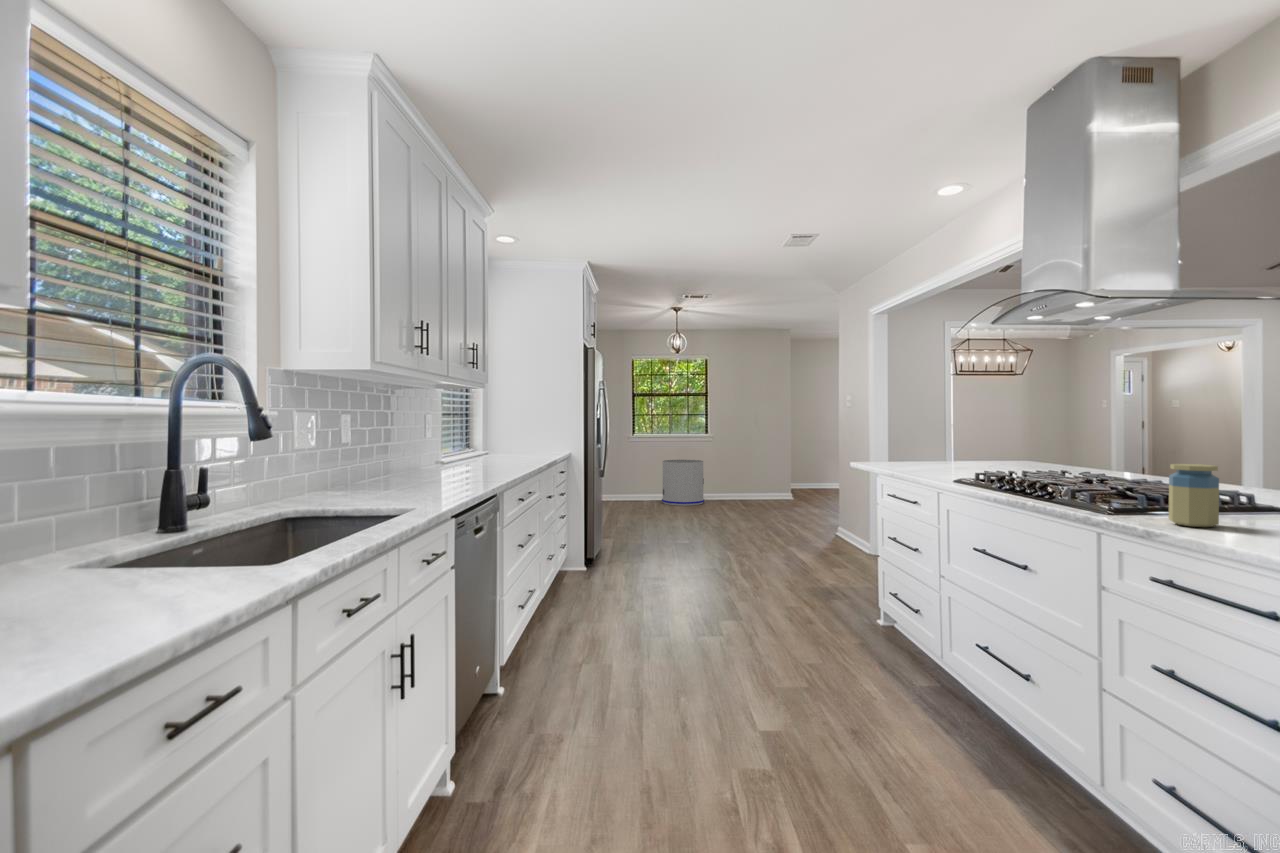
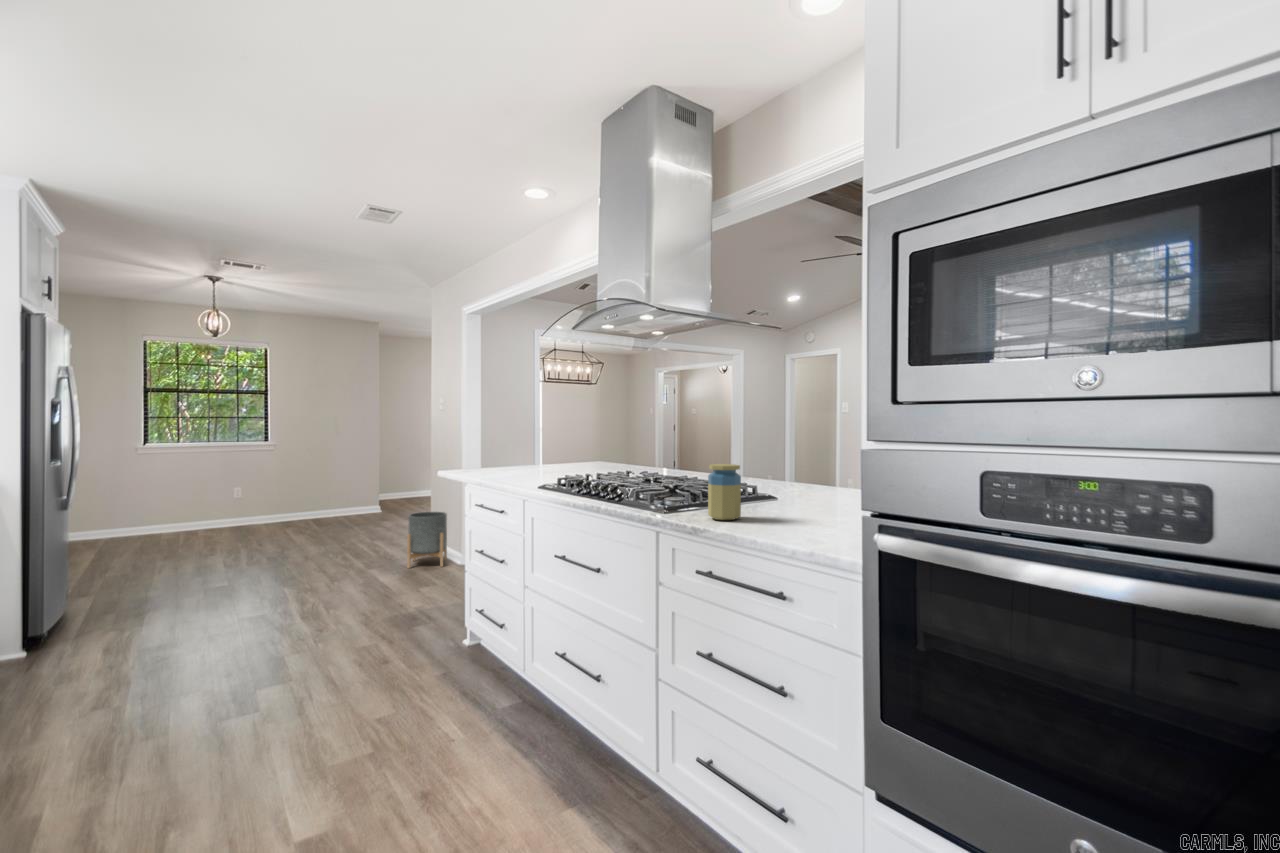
trash can: present [662,460,704,506] -> none [195,473,263,534]
planter: none [820,501,855,553] -> present [407,512,447,568]

